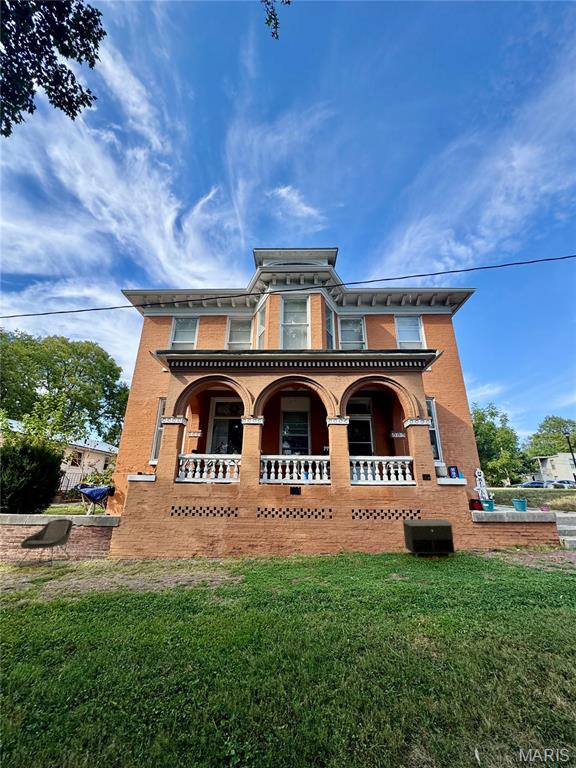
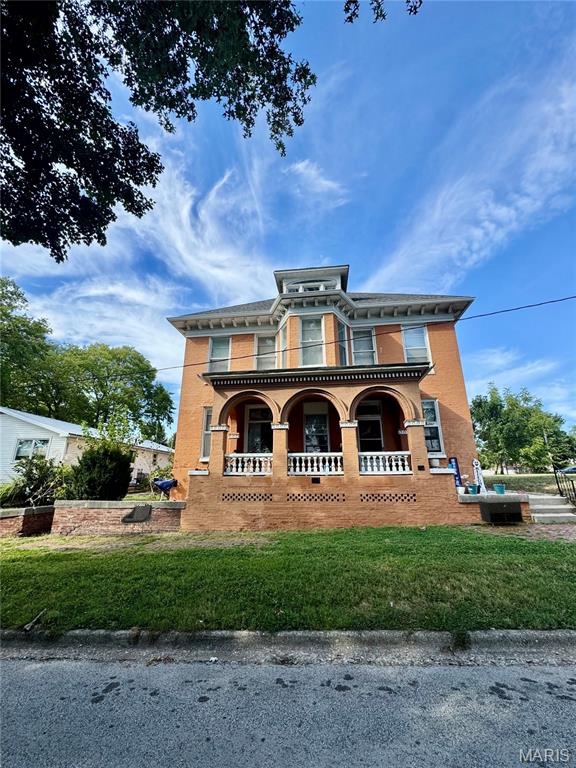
storage bench: present [403,519,455,556] -> present [478,498,524,526]

